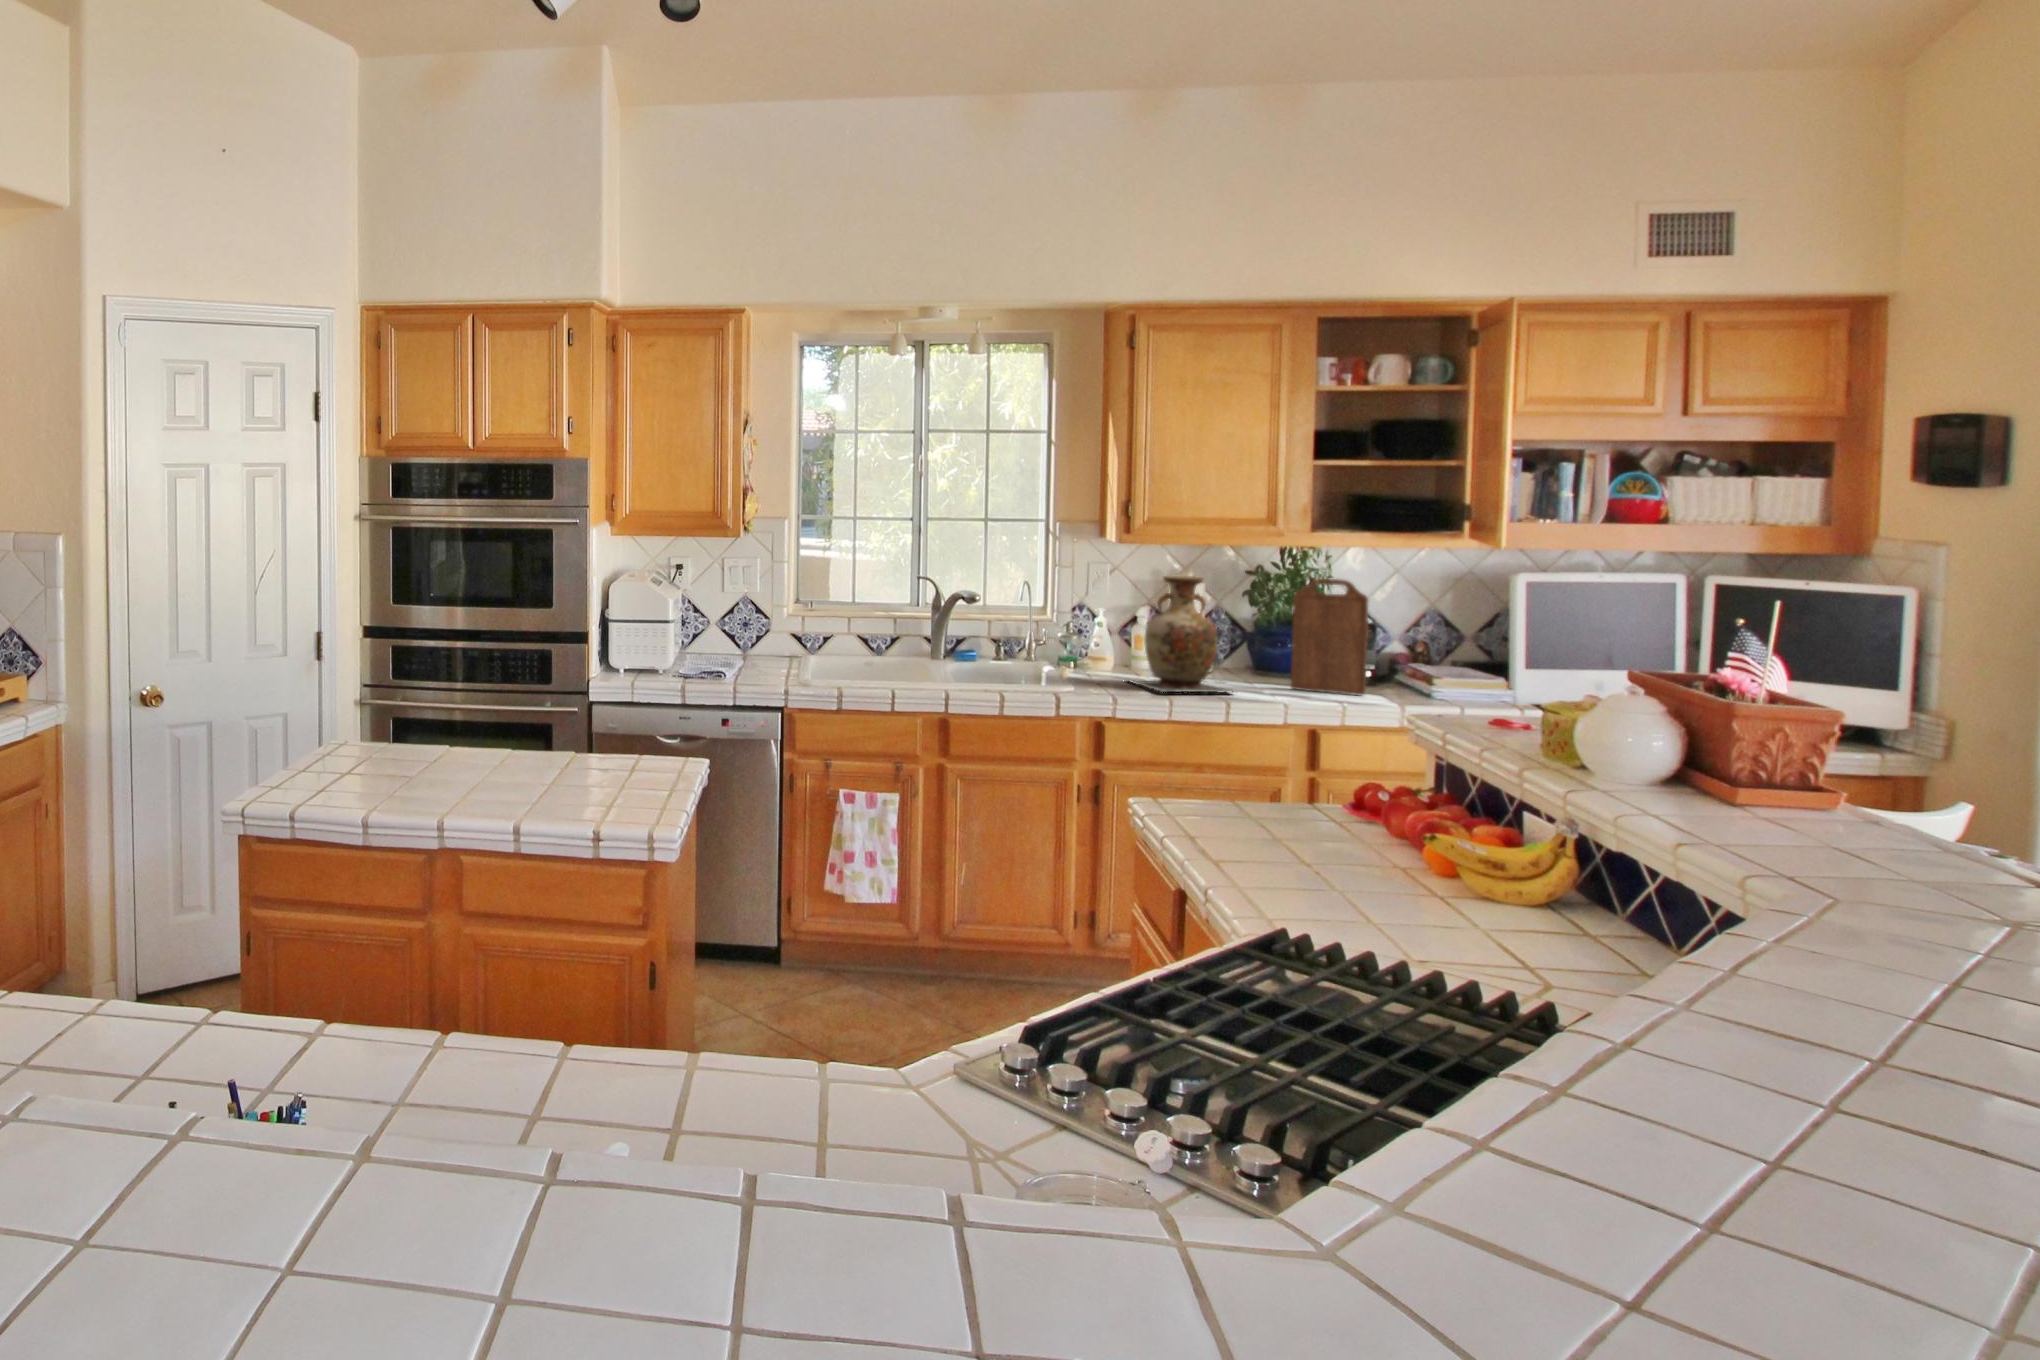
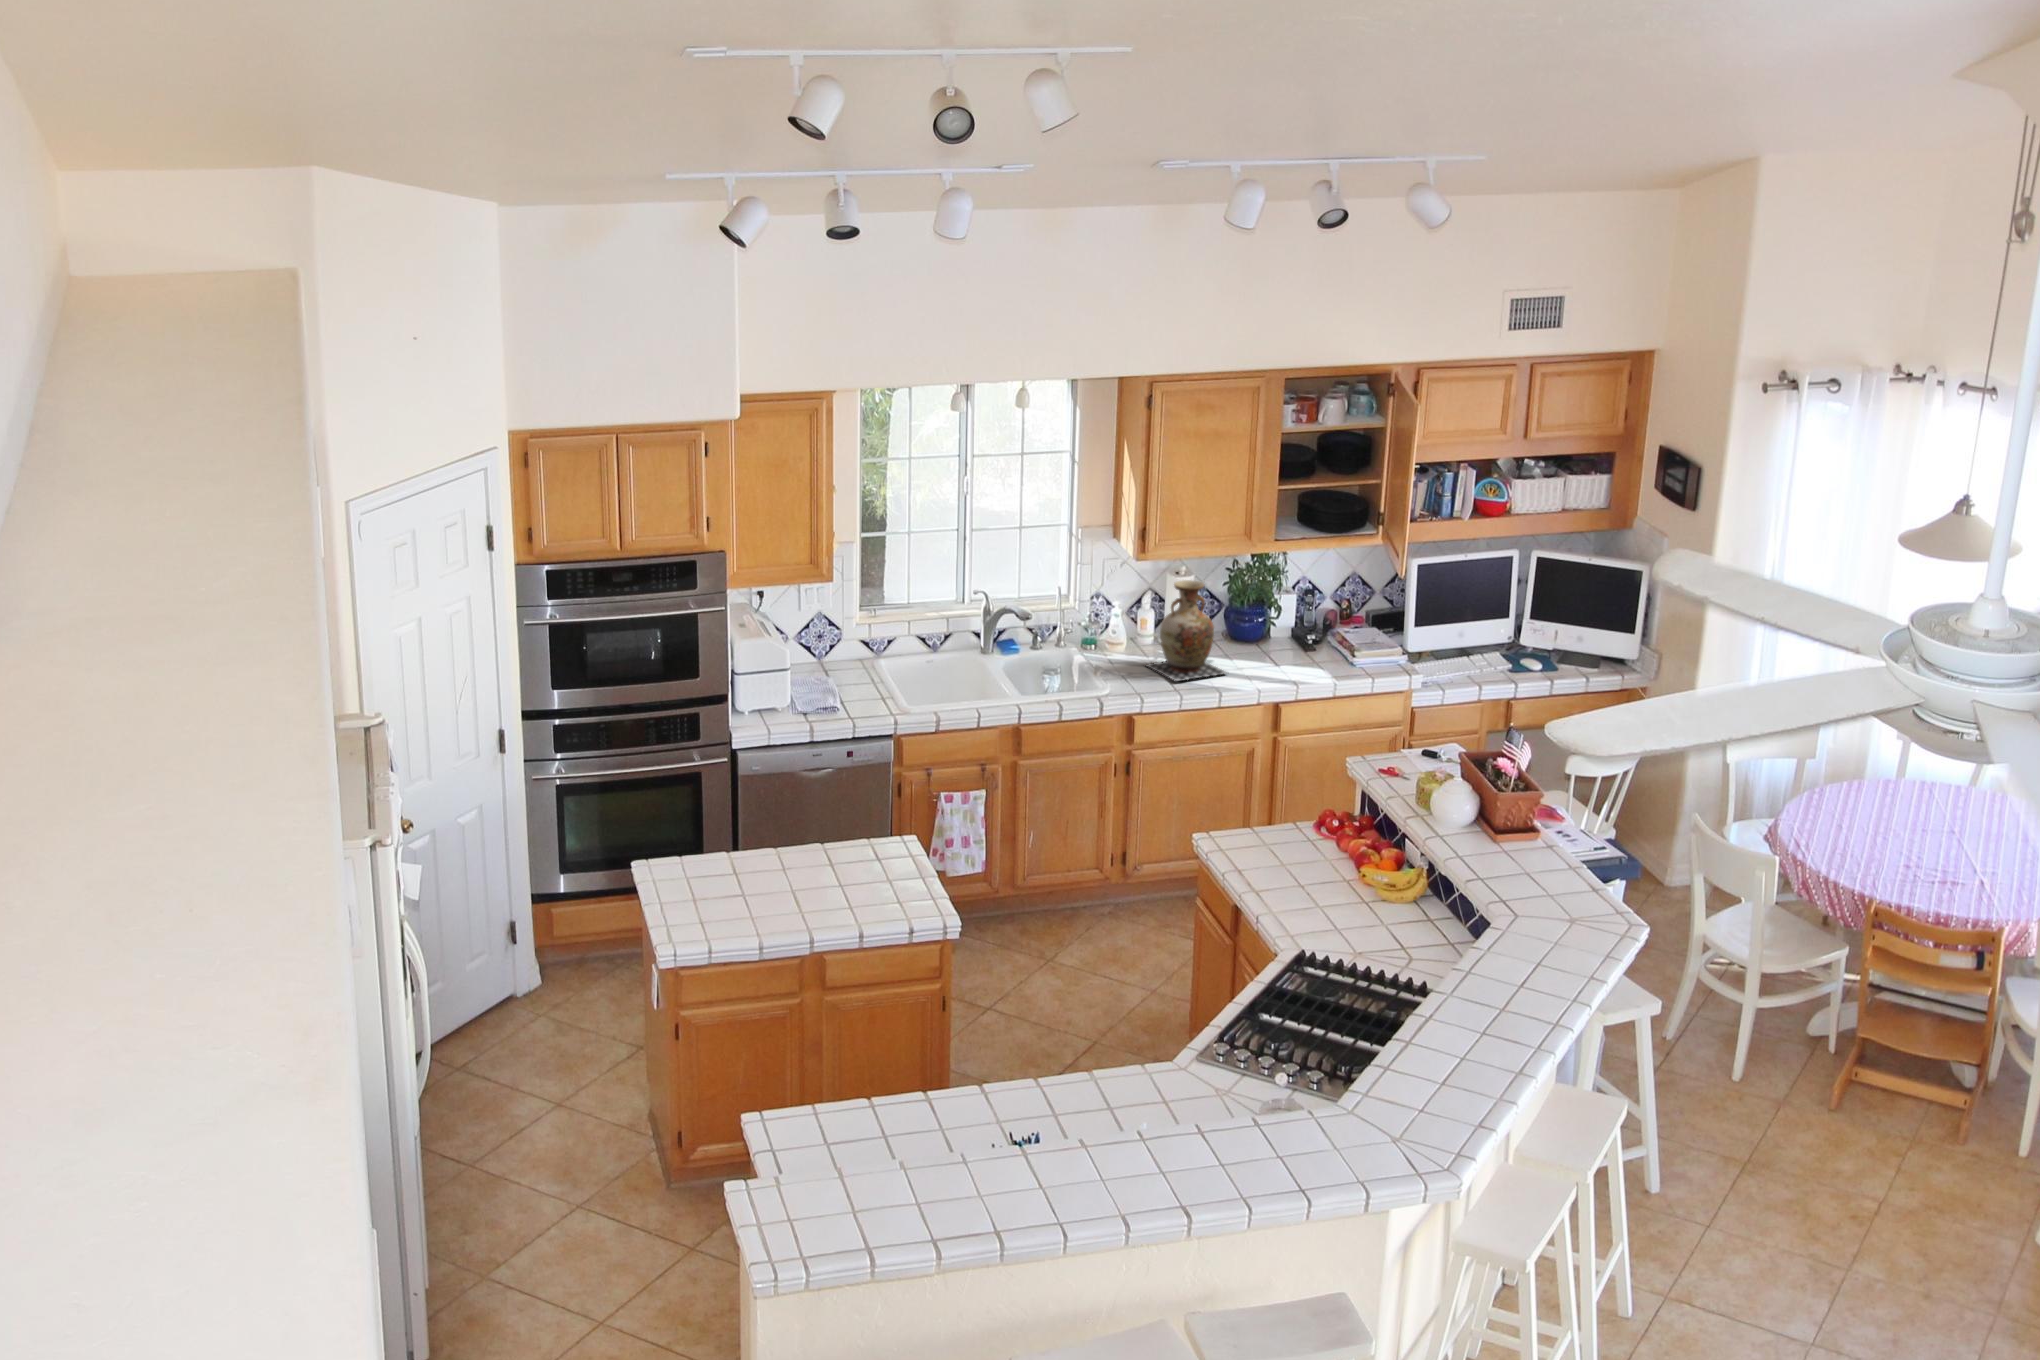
cutting board: present [1291,578,1369,695] -> none [1263,574,1318,662]

